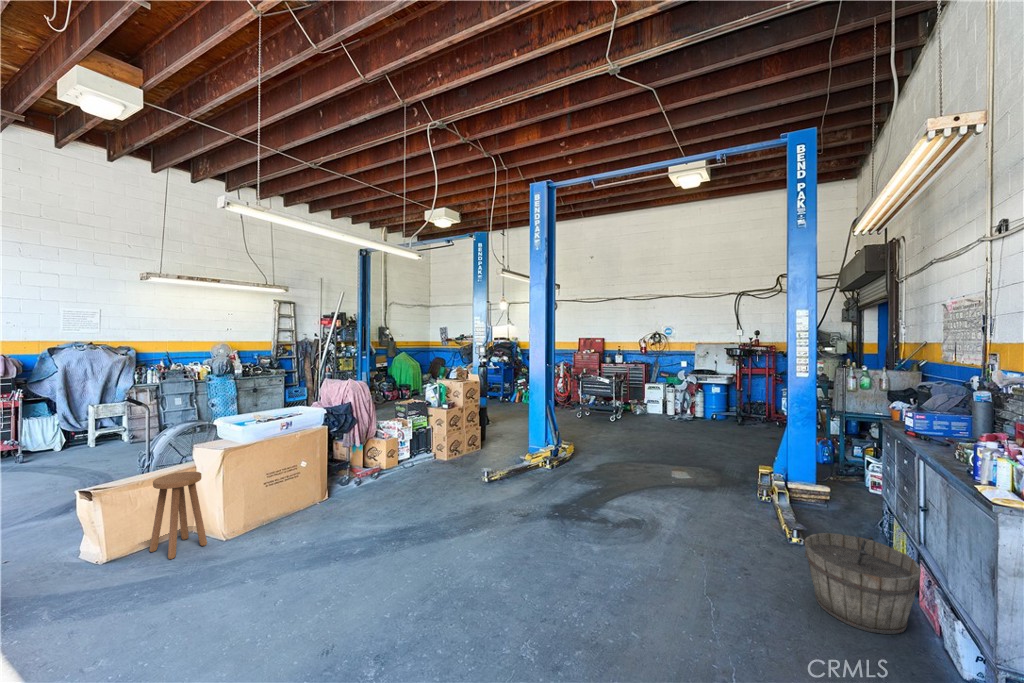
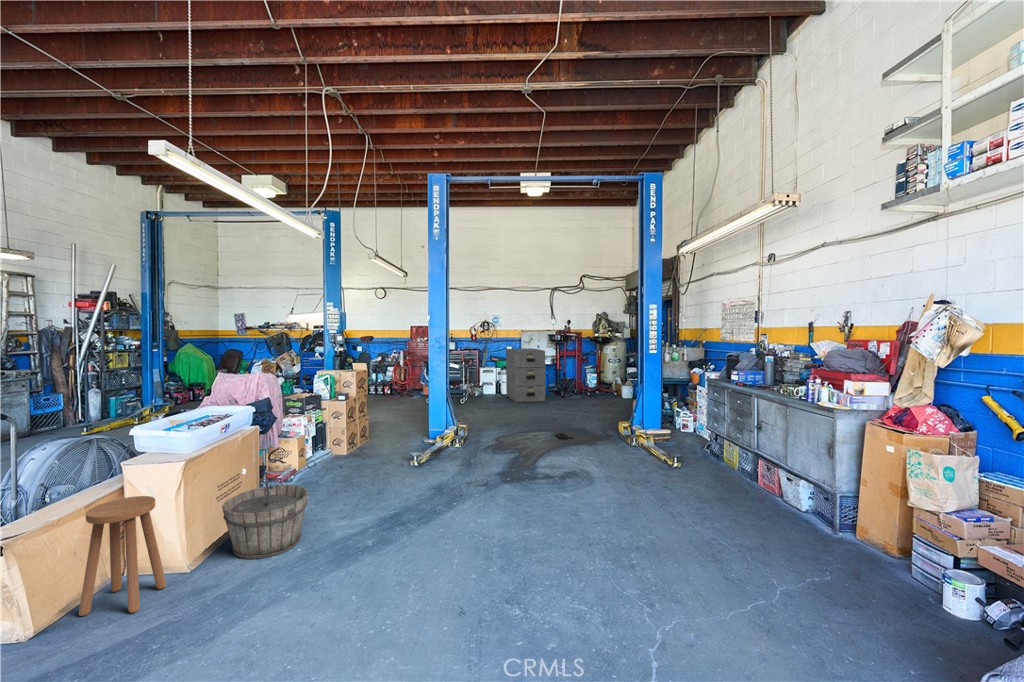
filing cabinet: none [669,364,709,428] -> present [506,348,545,402]
wooden bucket: present [804,533,924,634] -> present [222,480,308,559]

